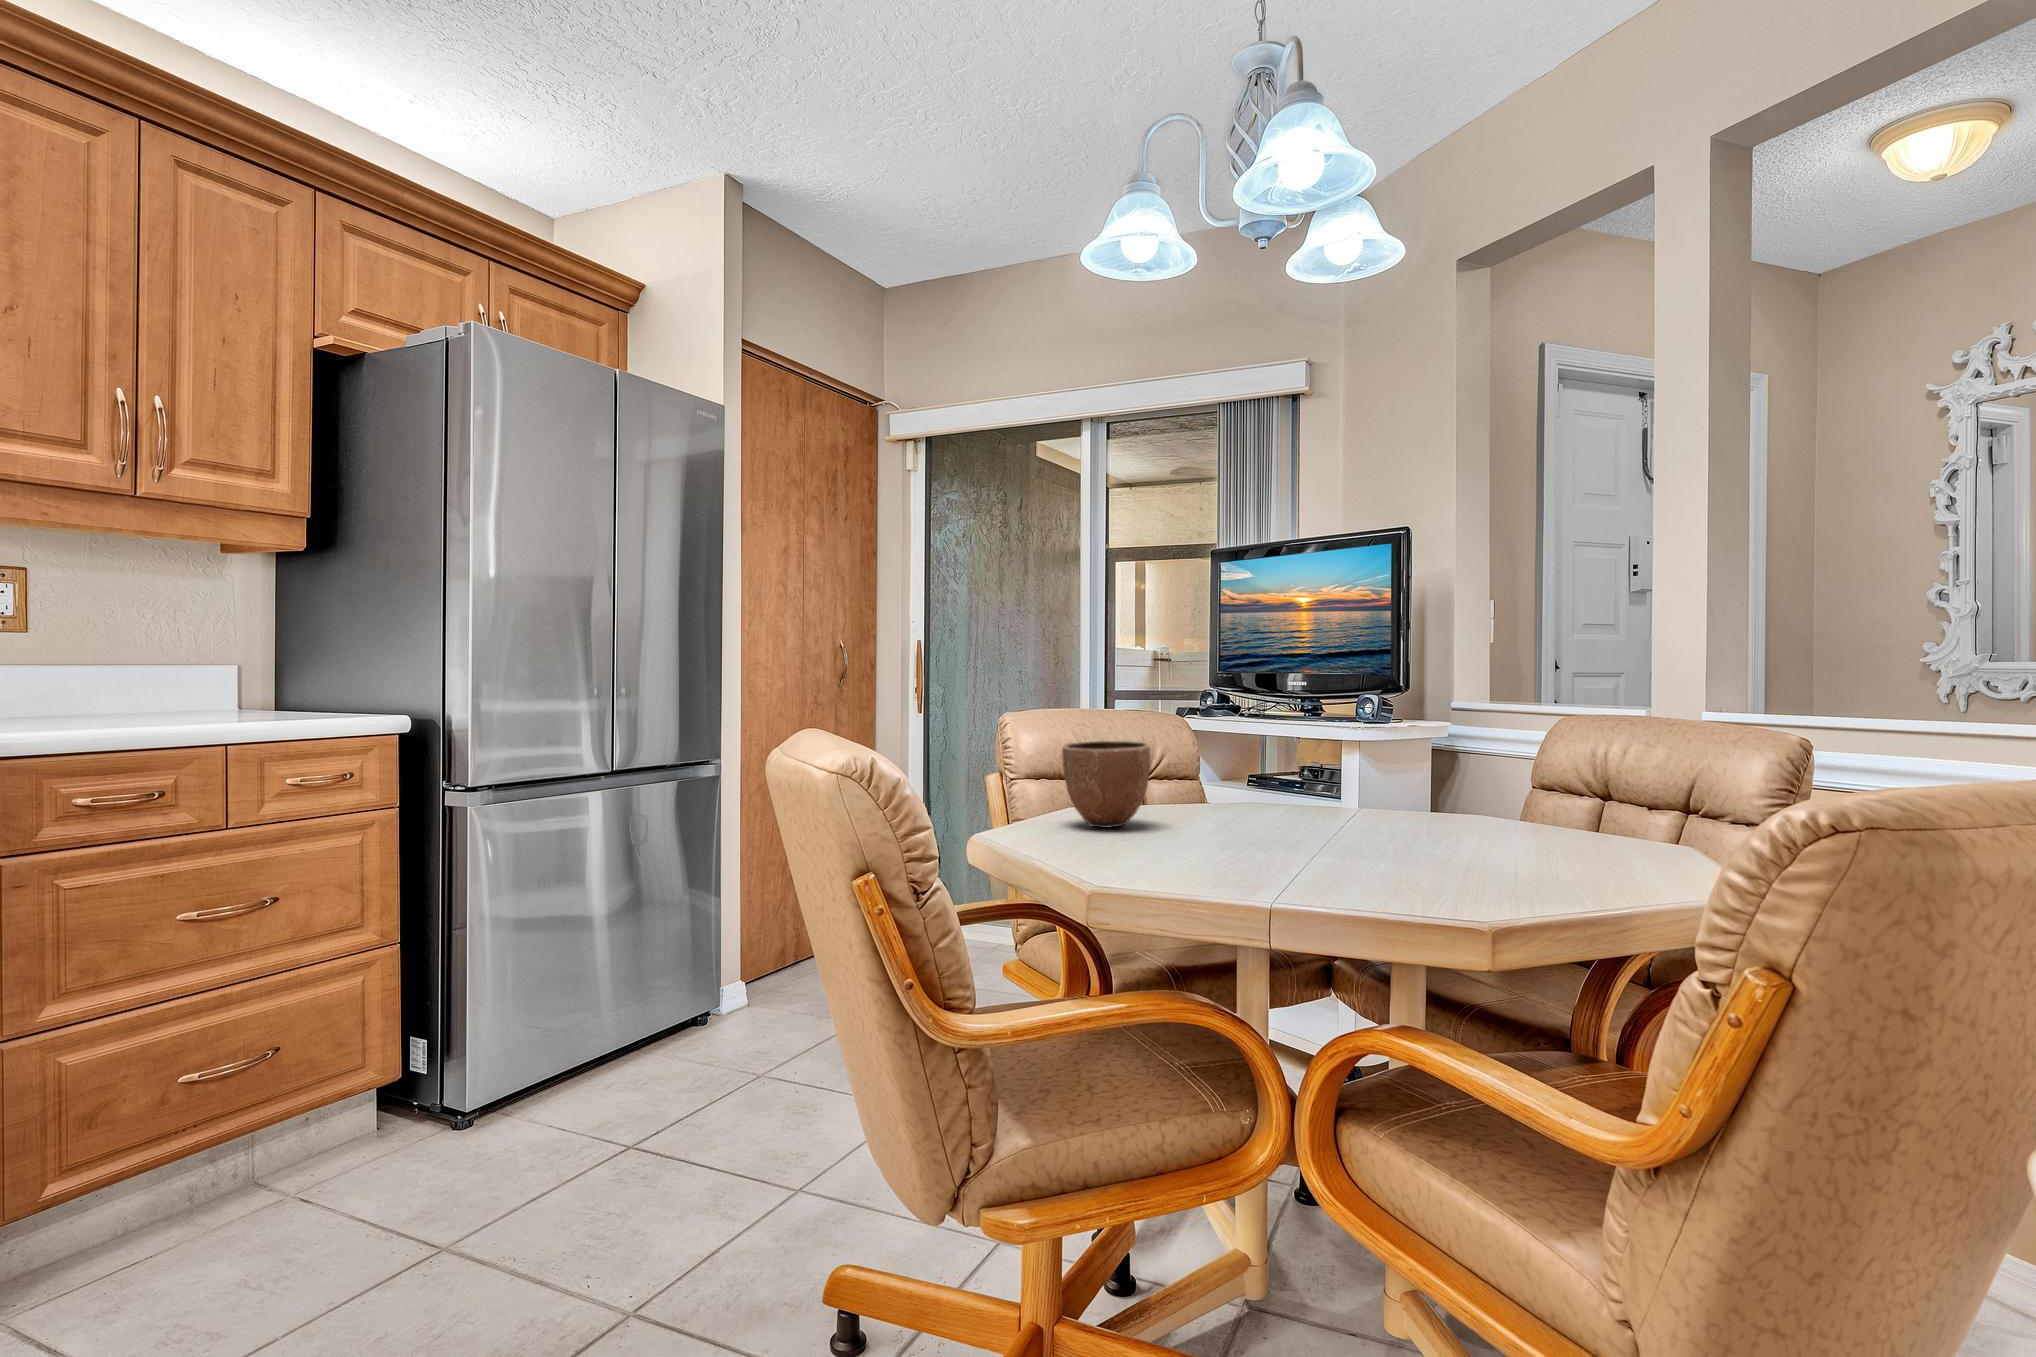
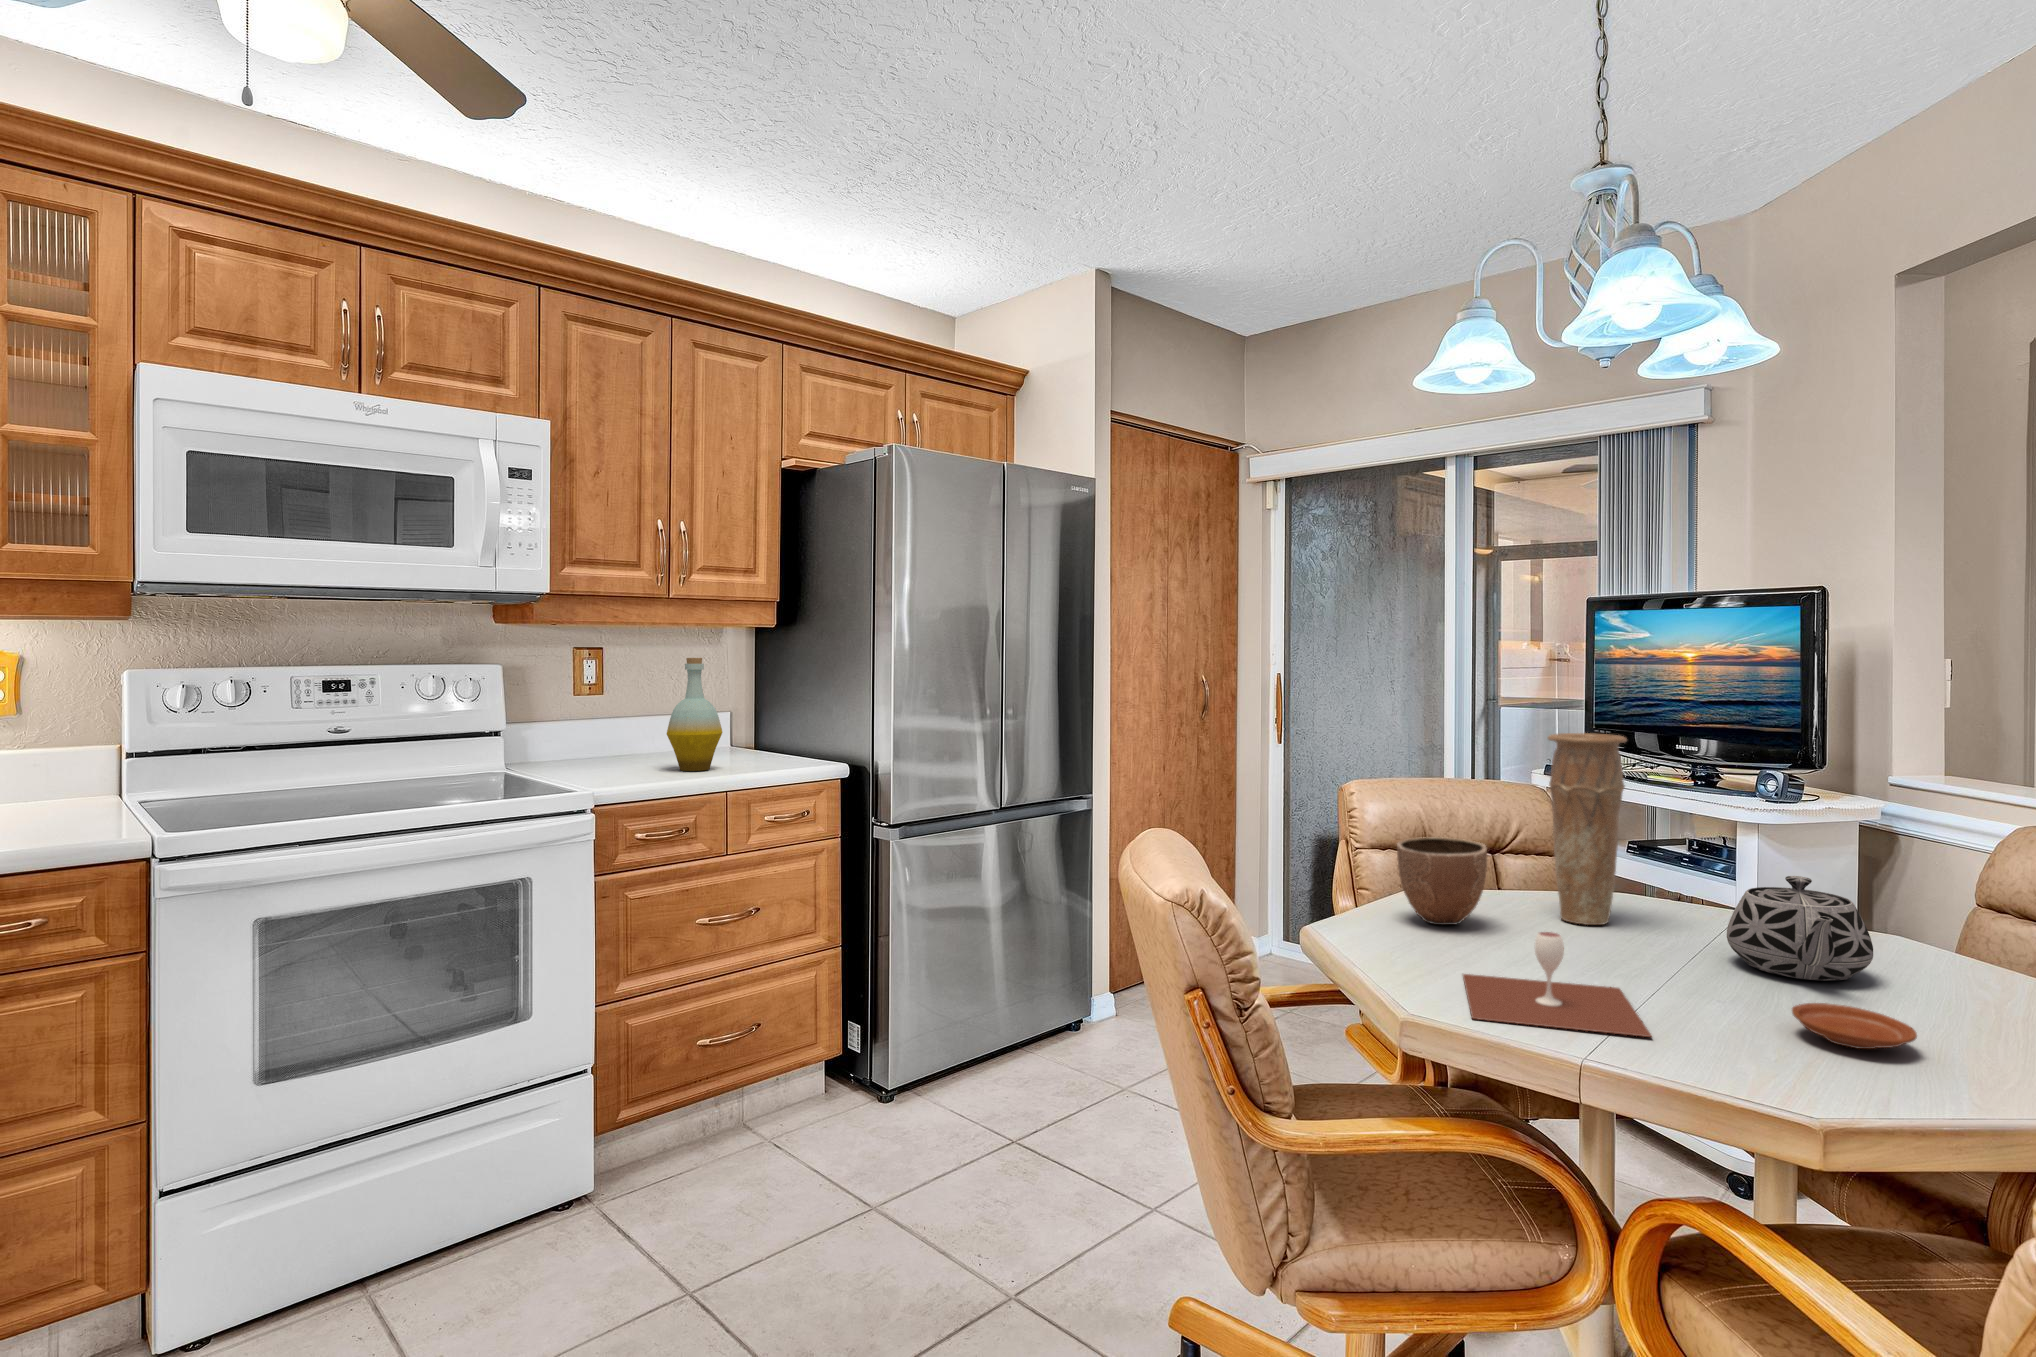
bottle: none [131,570,222,720] -> present [667,658,722,771]
vase: none [1200,632,1272,820] -> present [1548,733,1627,925]
teapot: none [1367,747,1488,840] -> present [1727,876,1873,981]
wine glass: none [1140,798,1333,888] -> present [1463,932,1652,1037]
plate: none [1444,847,1549,880] -> present [1792,1003,1917,1049]

